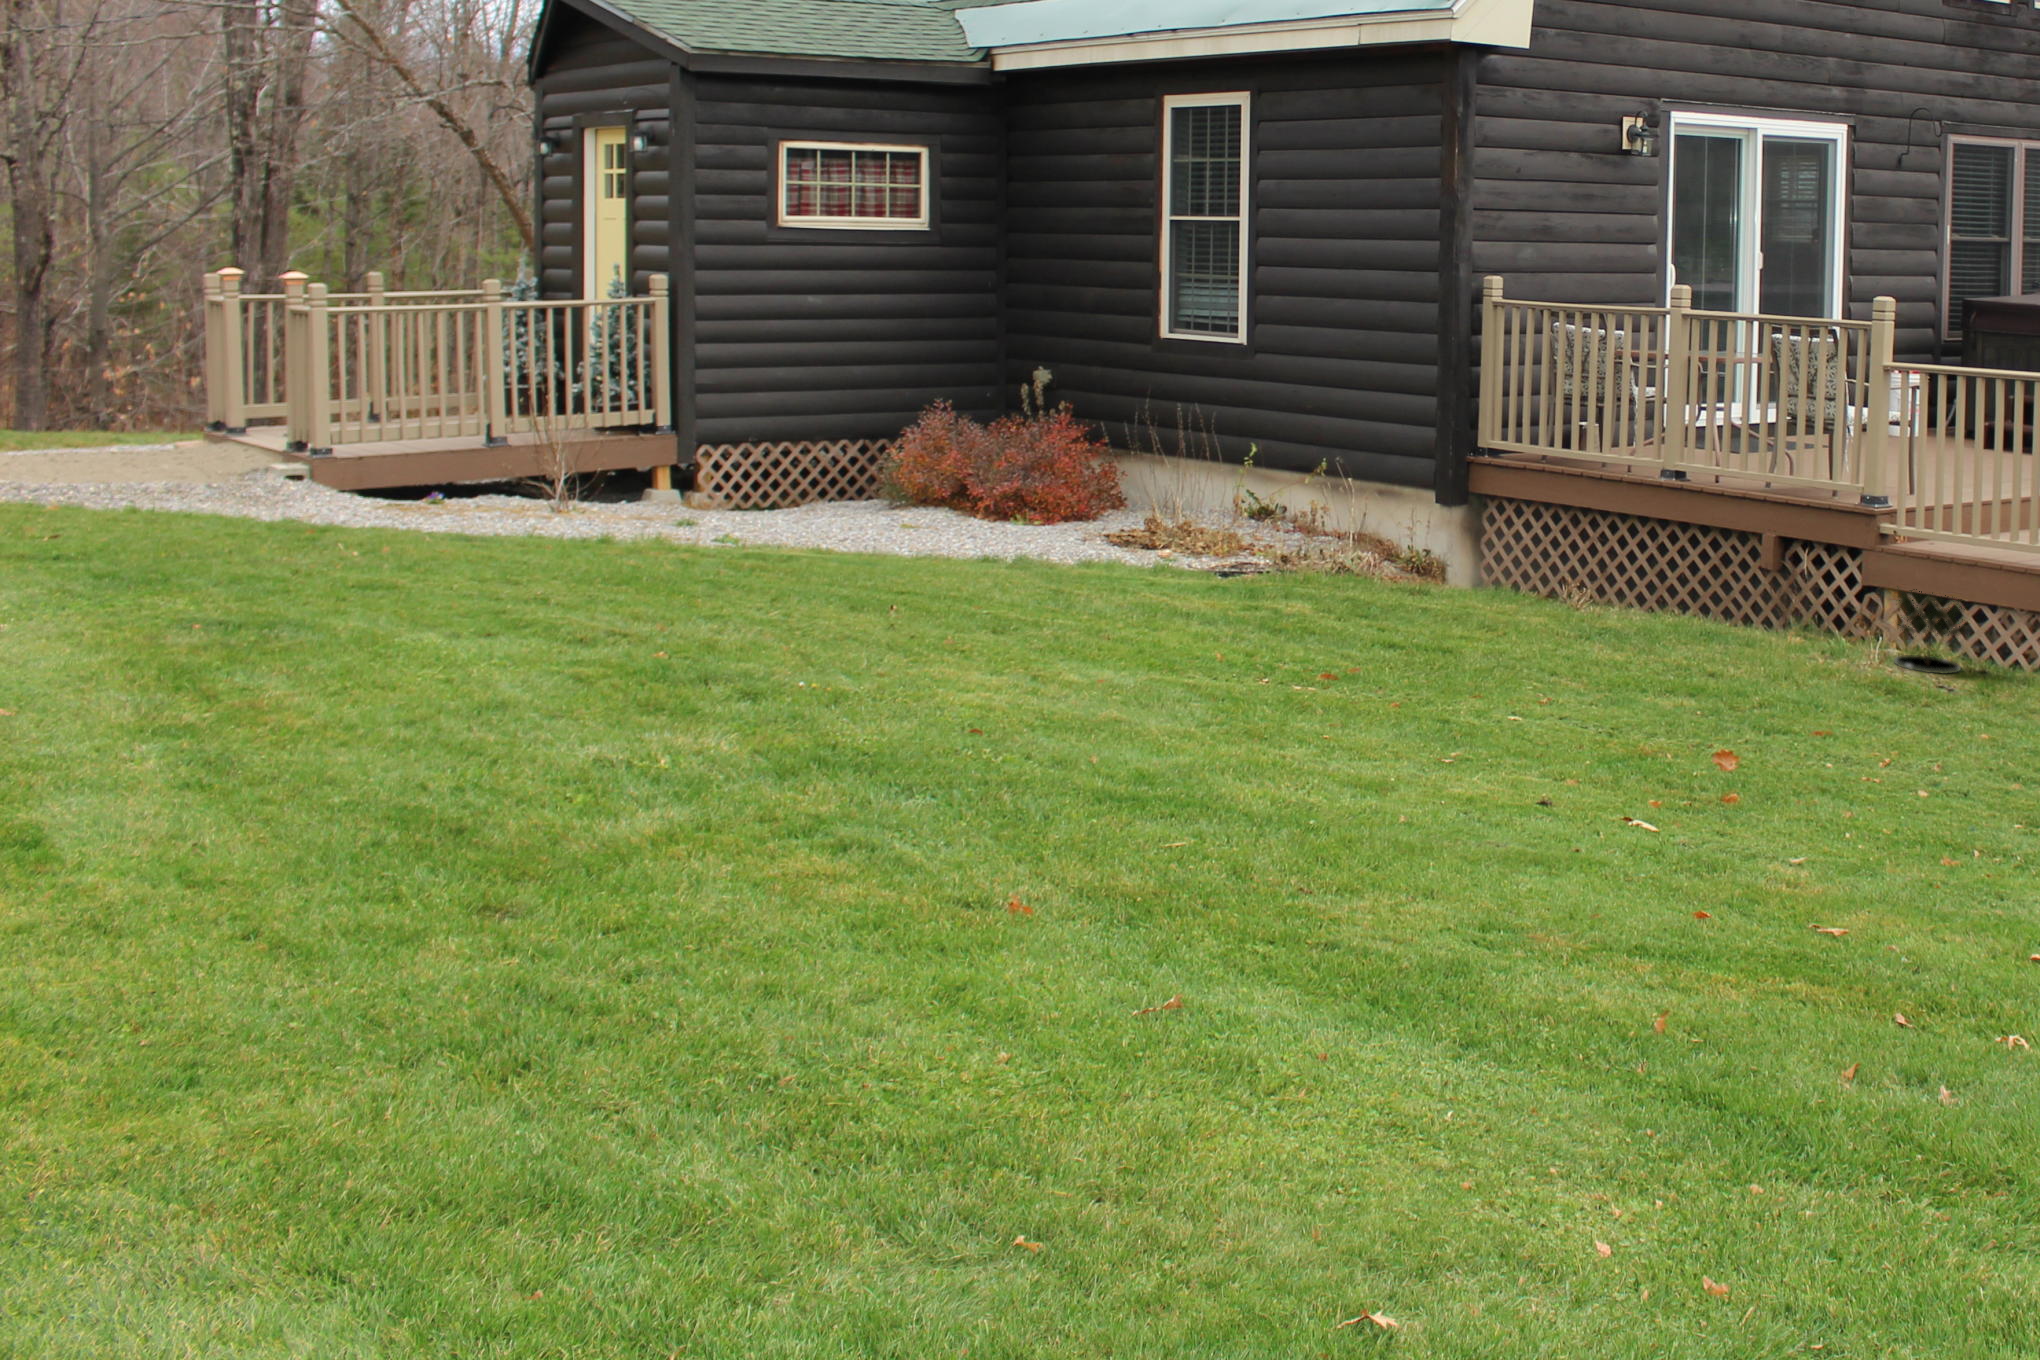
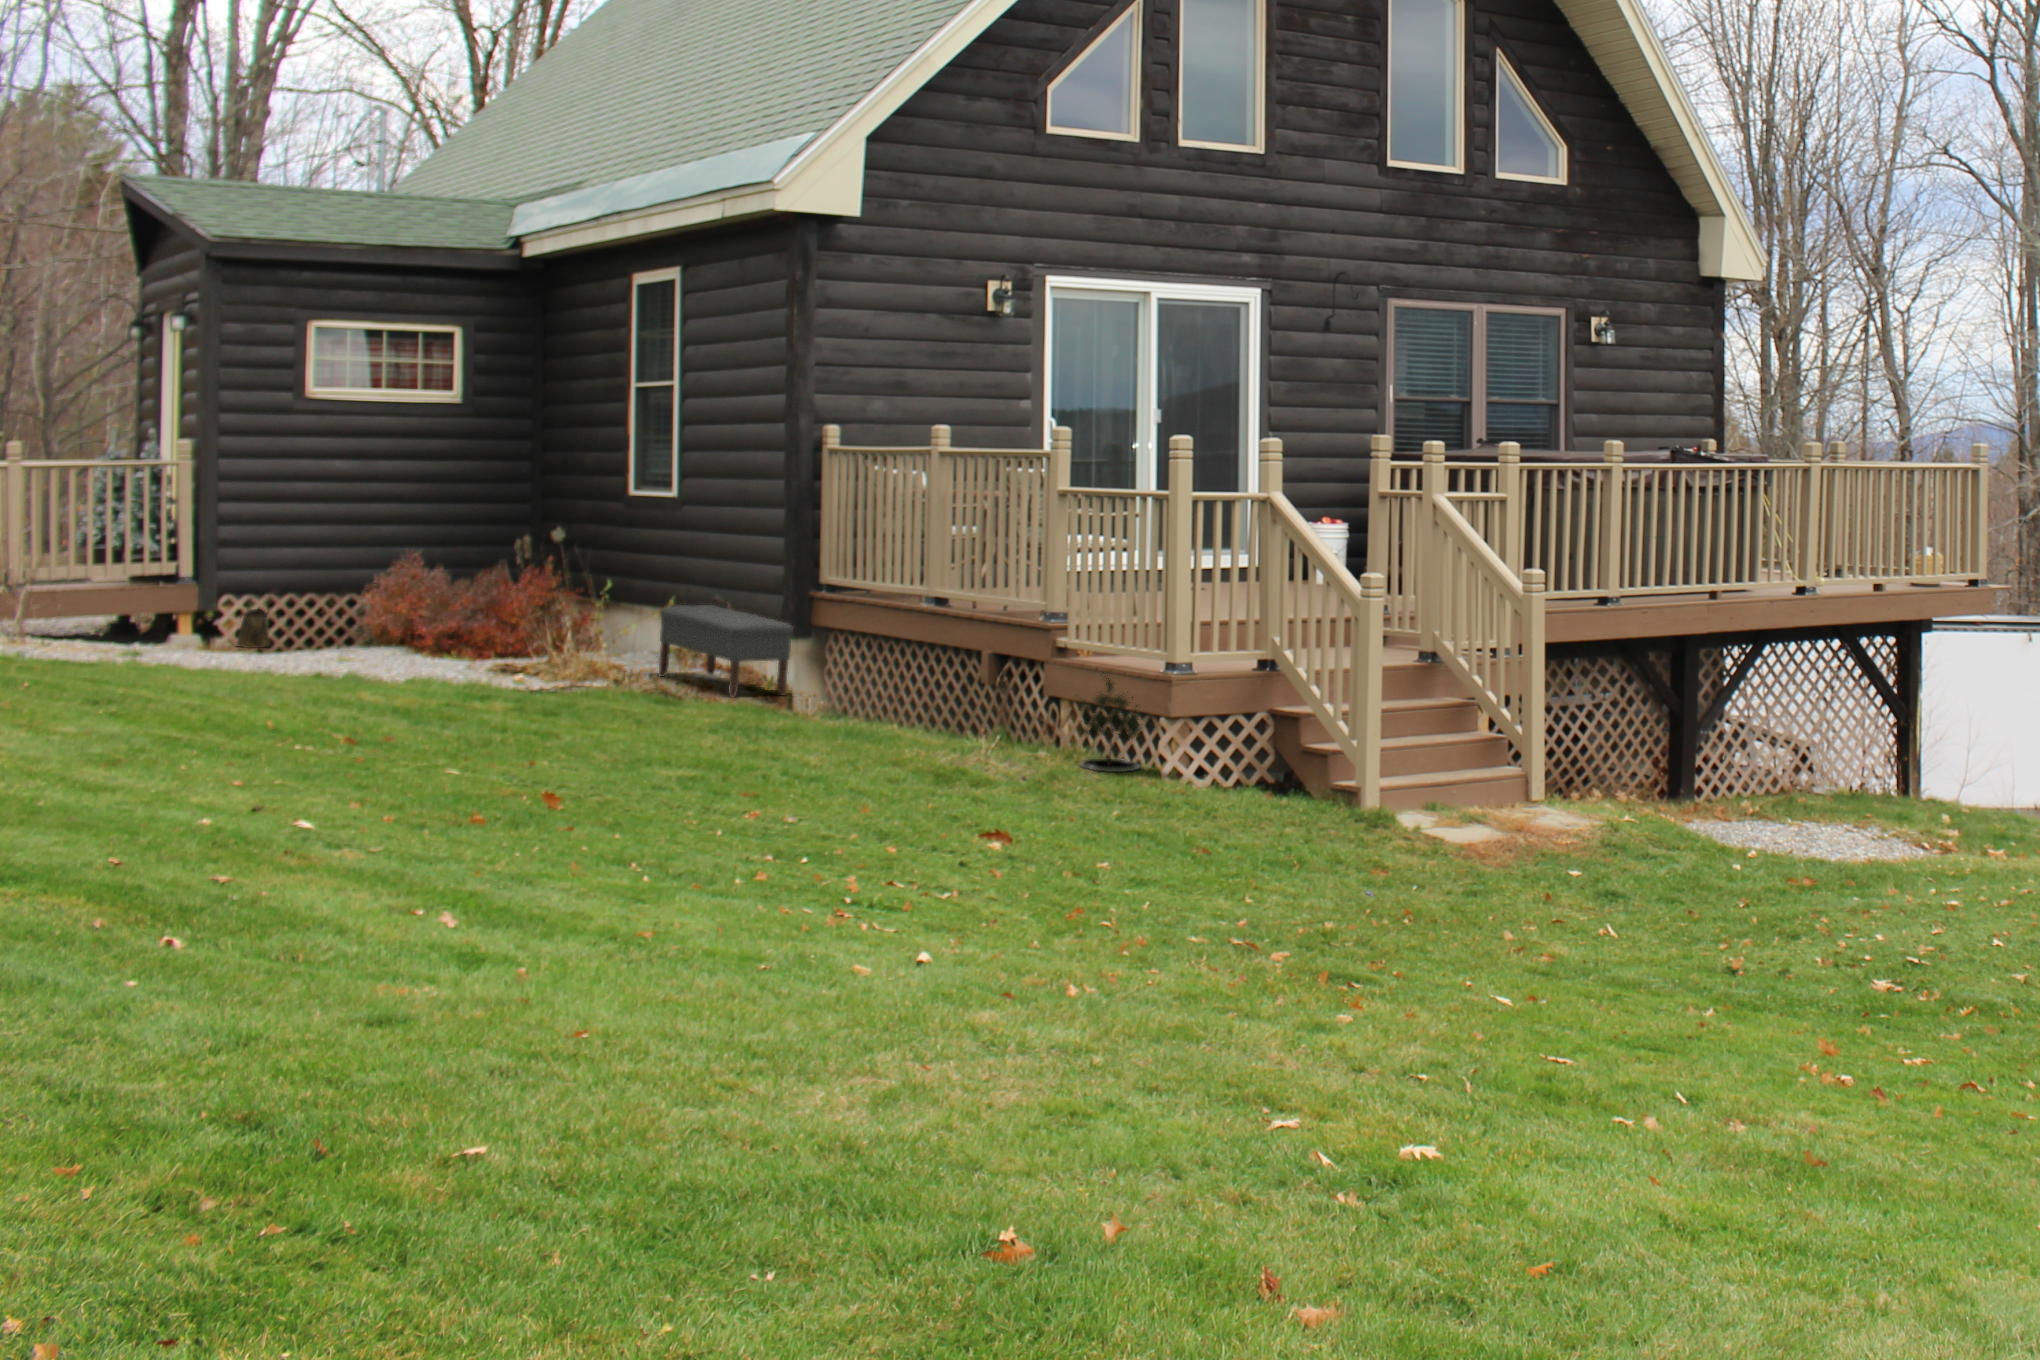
watering can: none [721,461,768,503] -> present [236,609,270,648]
bench: none [1269,466,1446,575] -> present [659,605,794,698]

